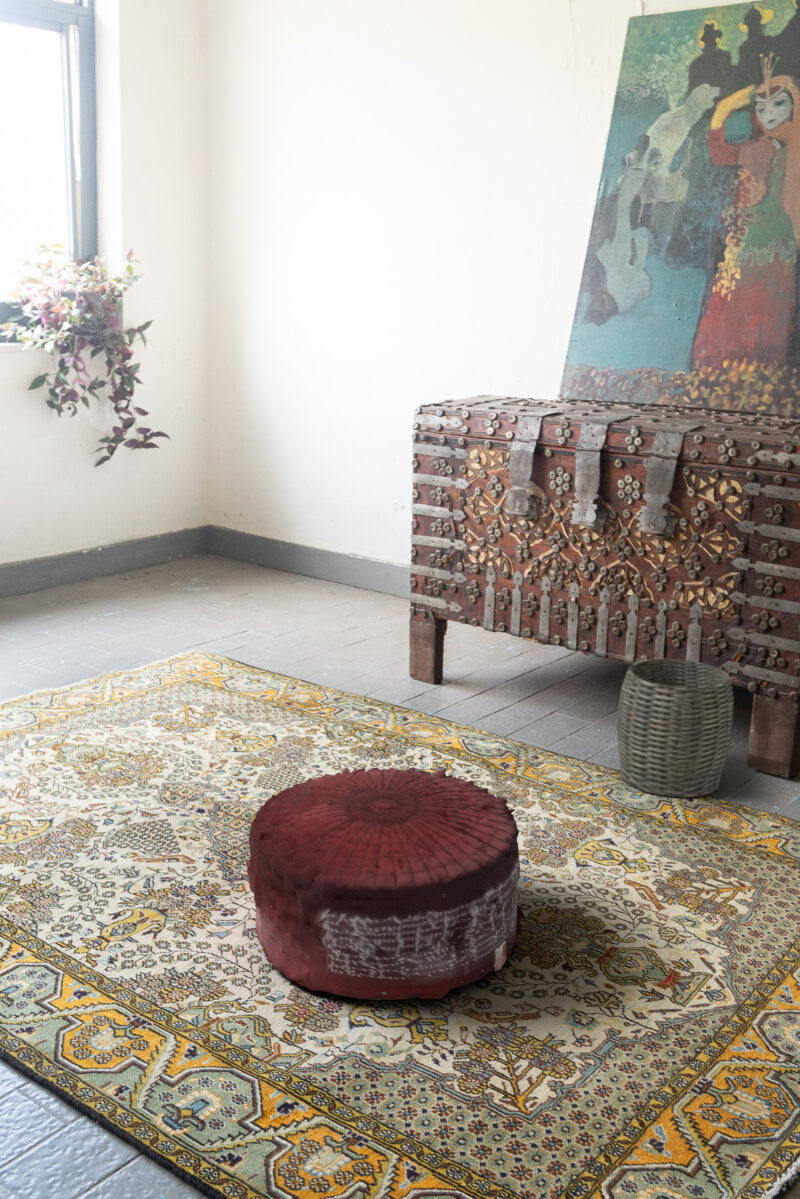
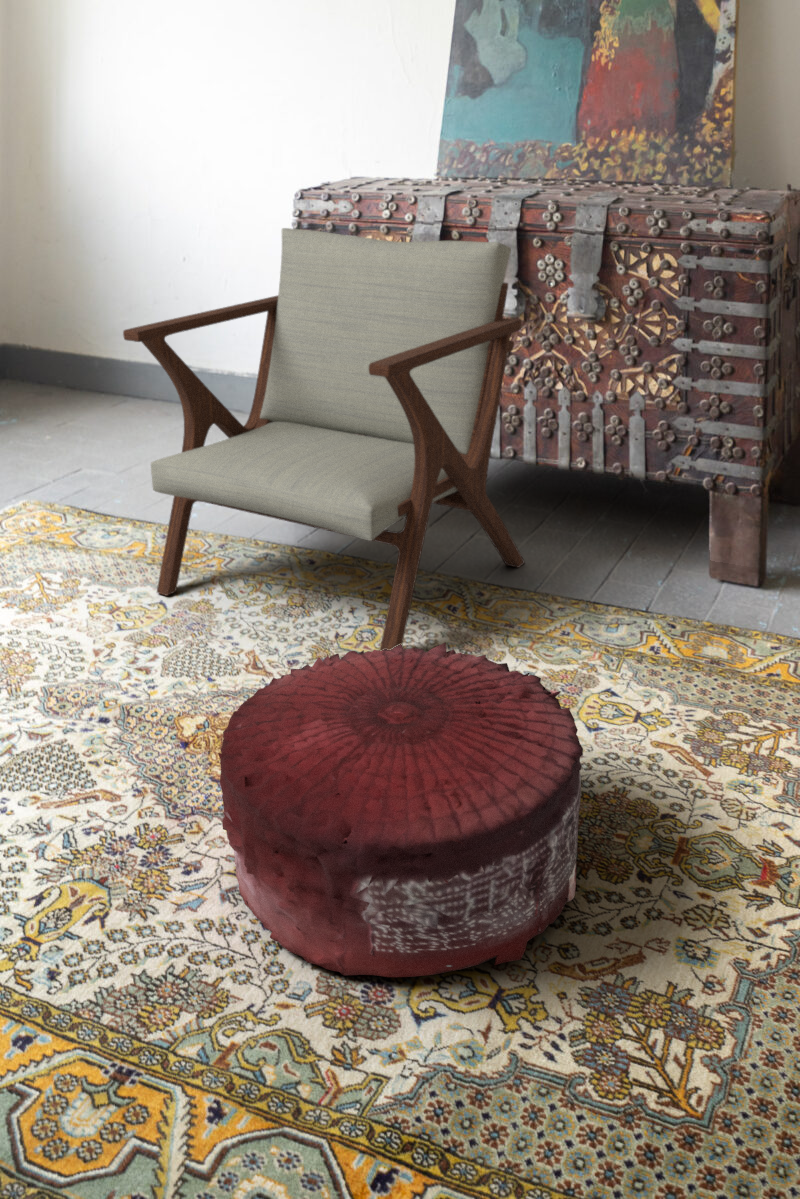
lounge chair: none [267,451,585,797] -> present [123,228,524,650]
woven basket: present [617,659,733,797] -> none [580,463,715,625]

